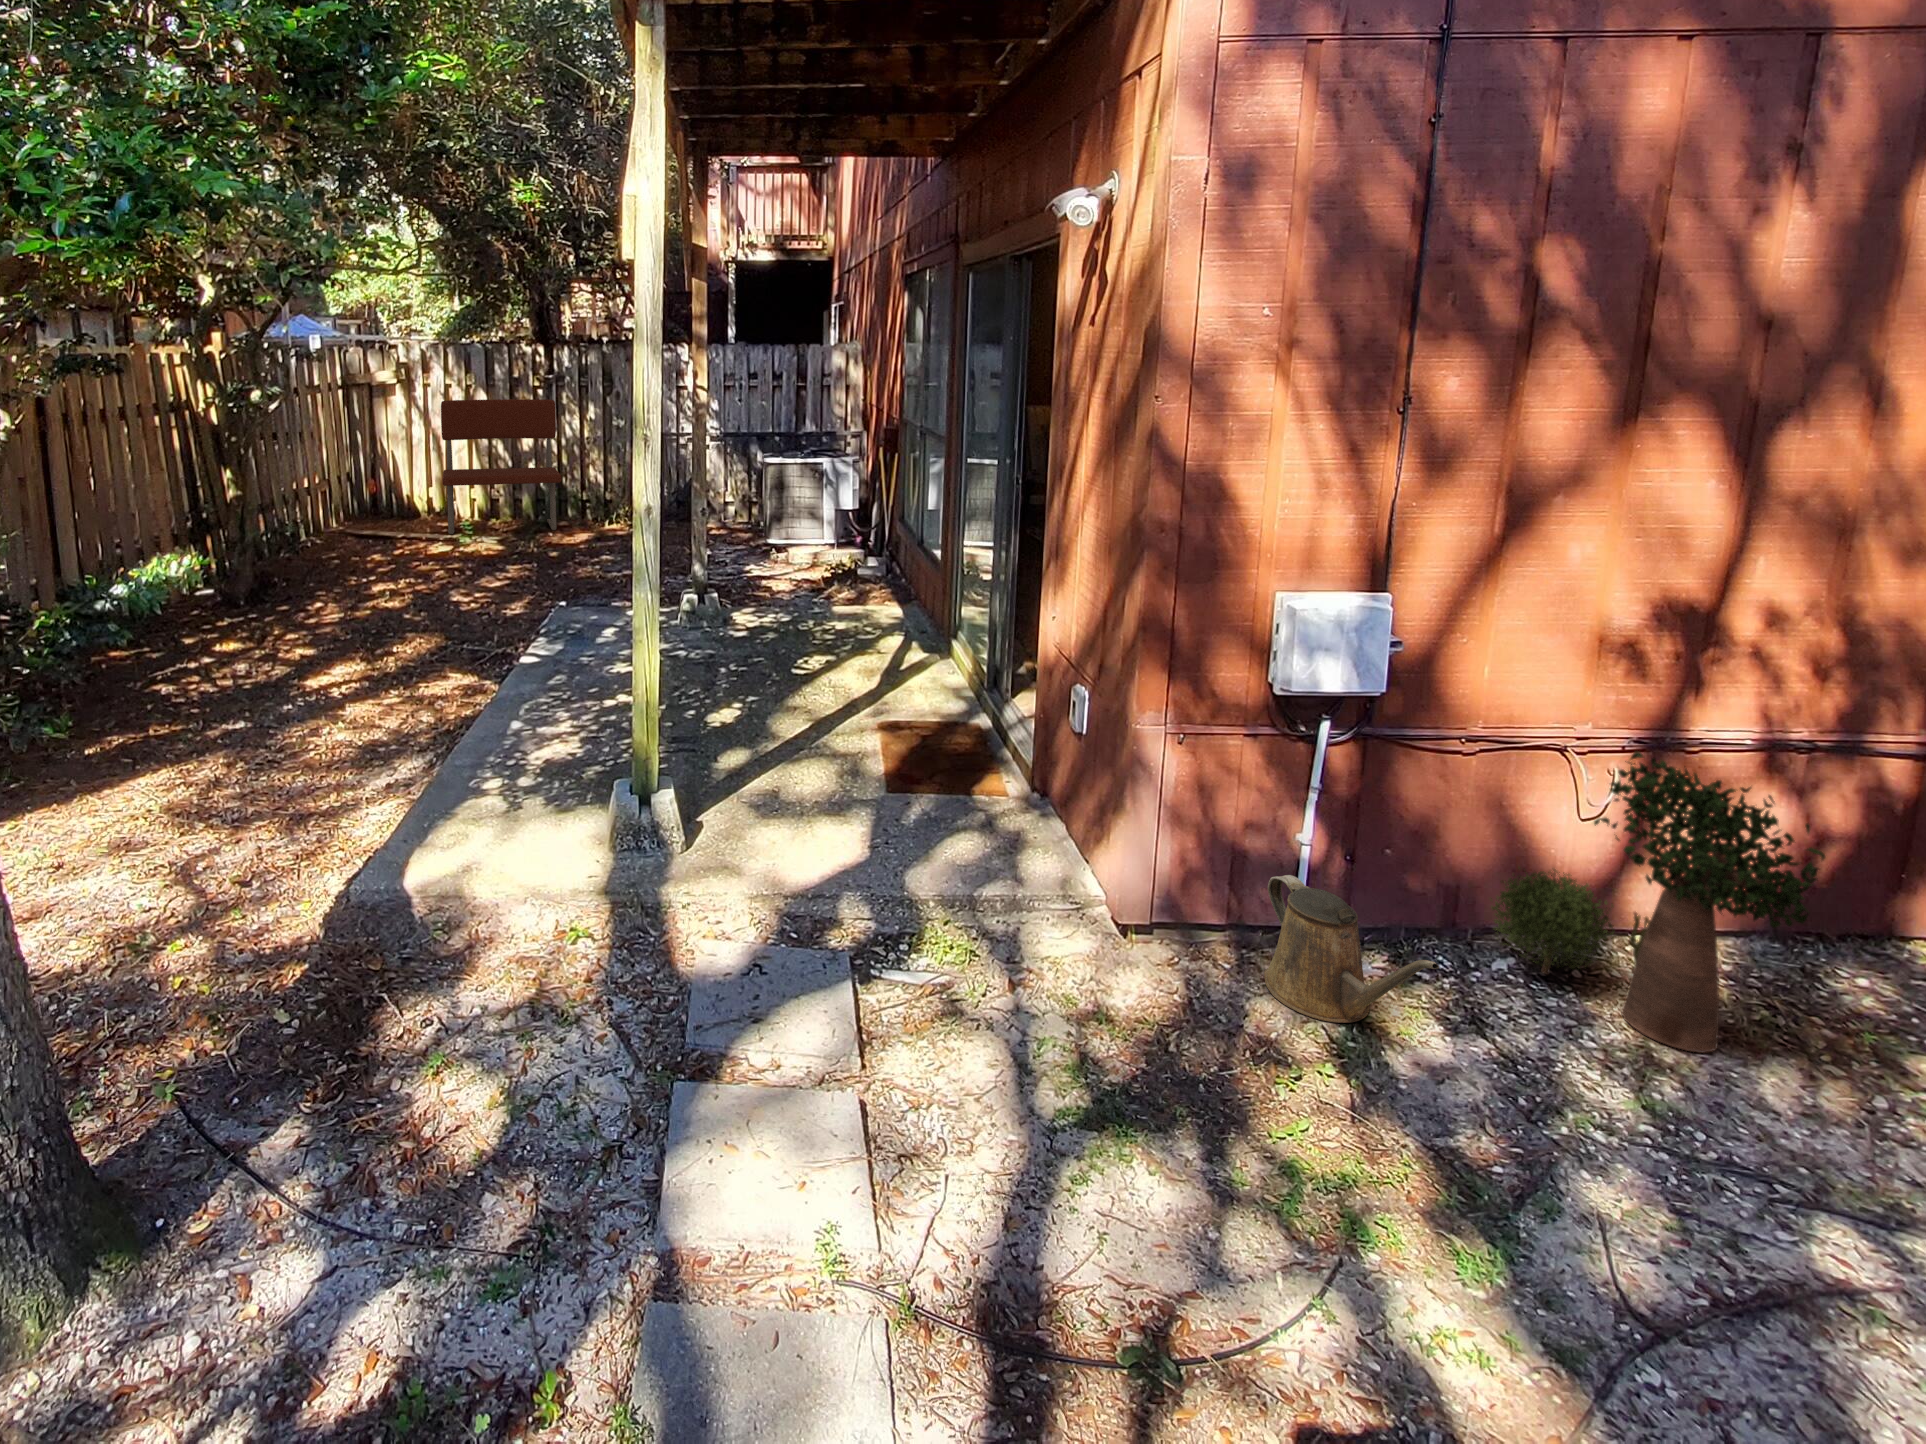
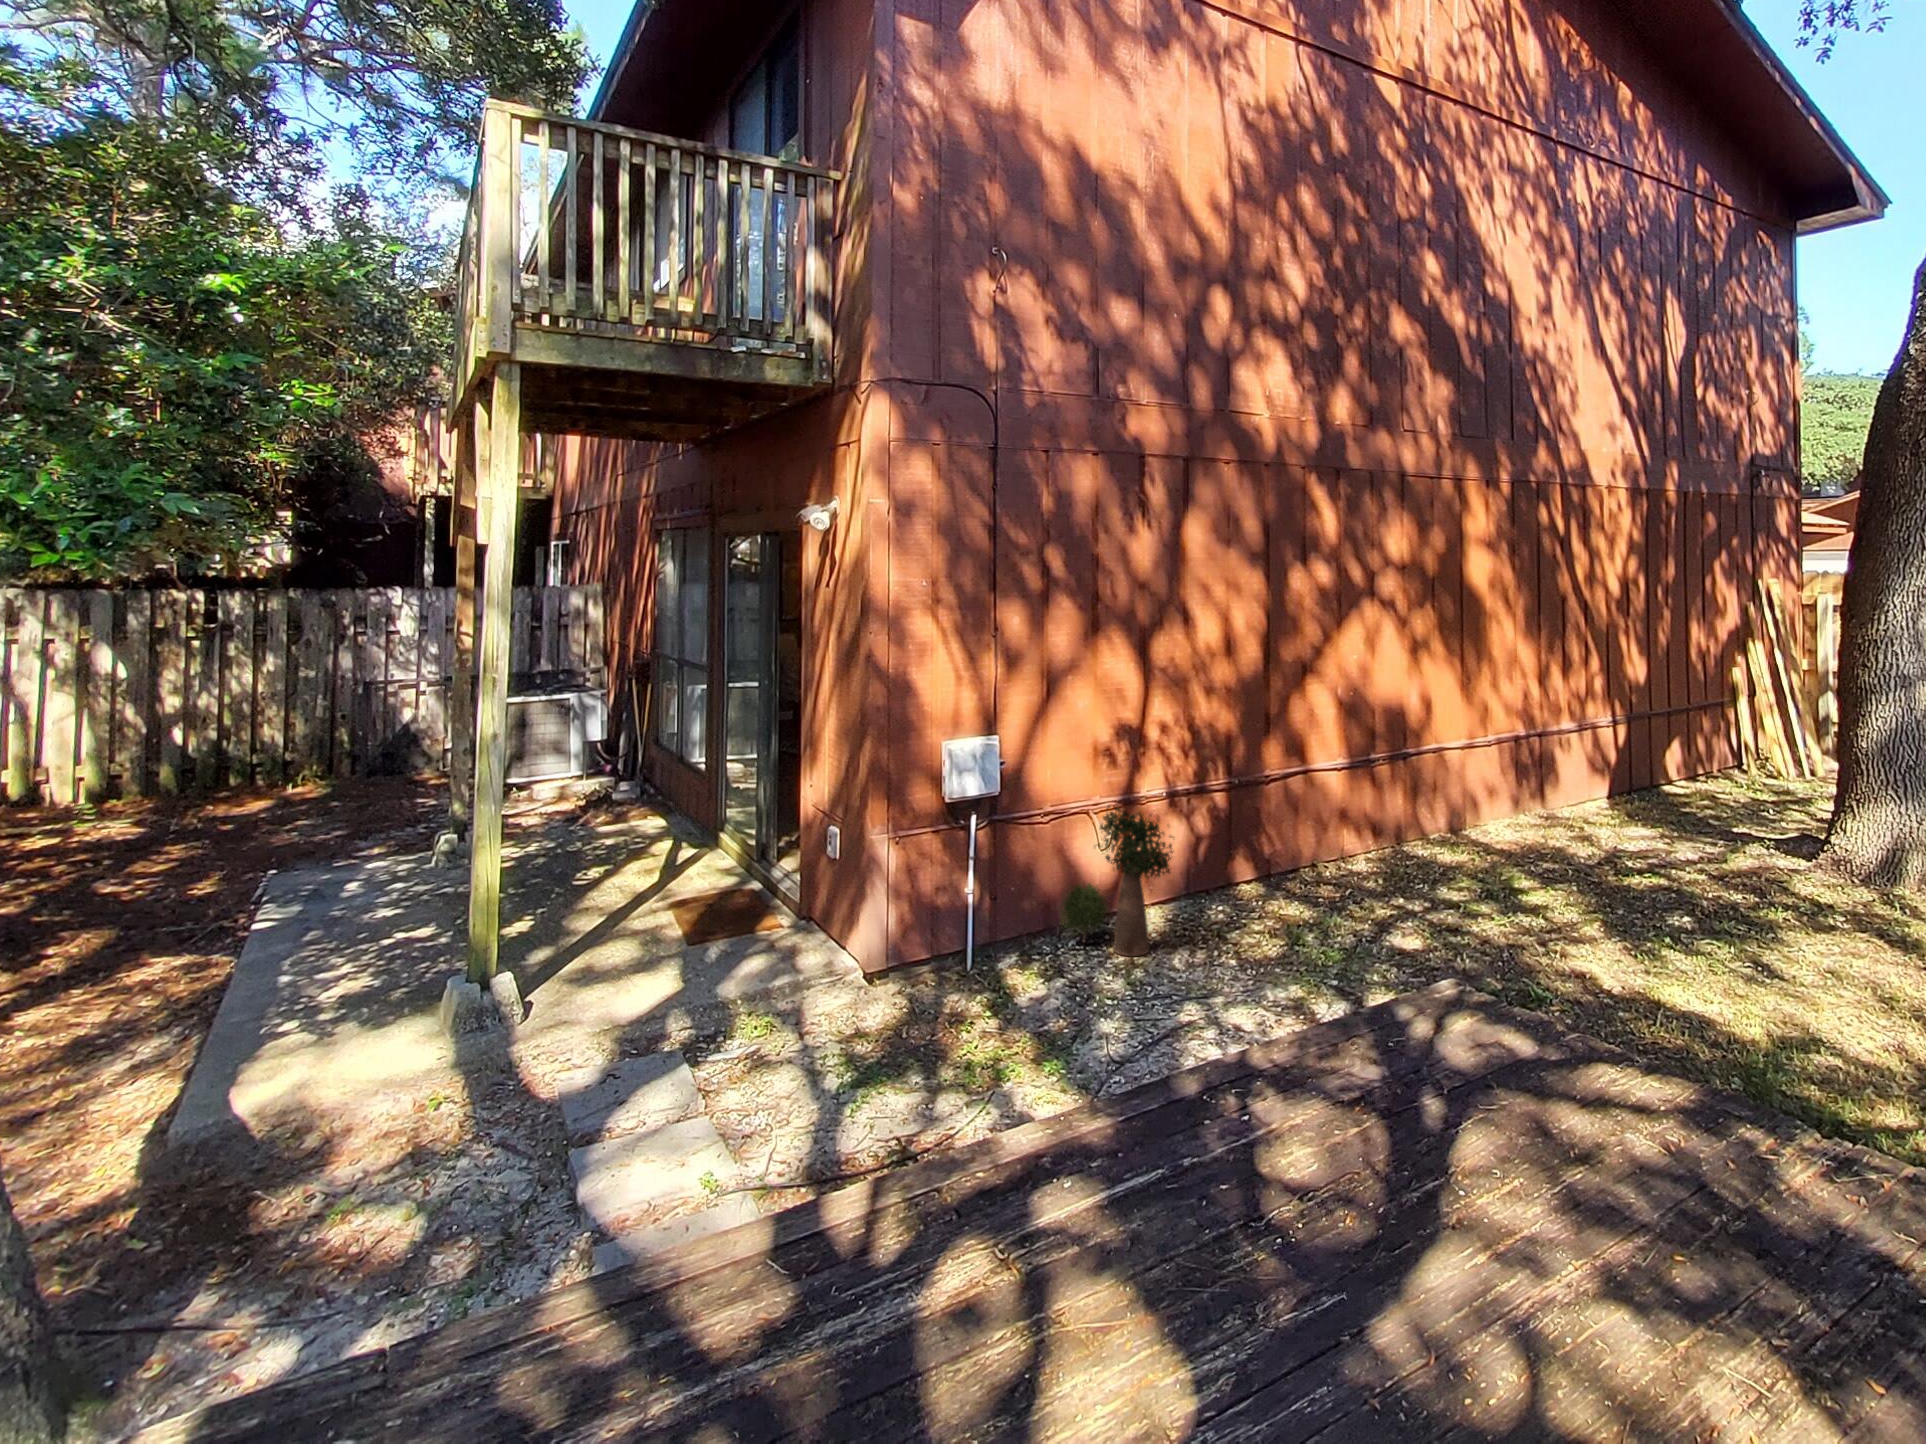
bench: present [441,399,562,534] -> none [36,649,232,828]
watering can: present [1264,875,1439,1023] -> none [945,915,1021,991]

